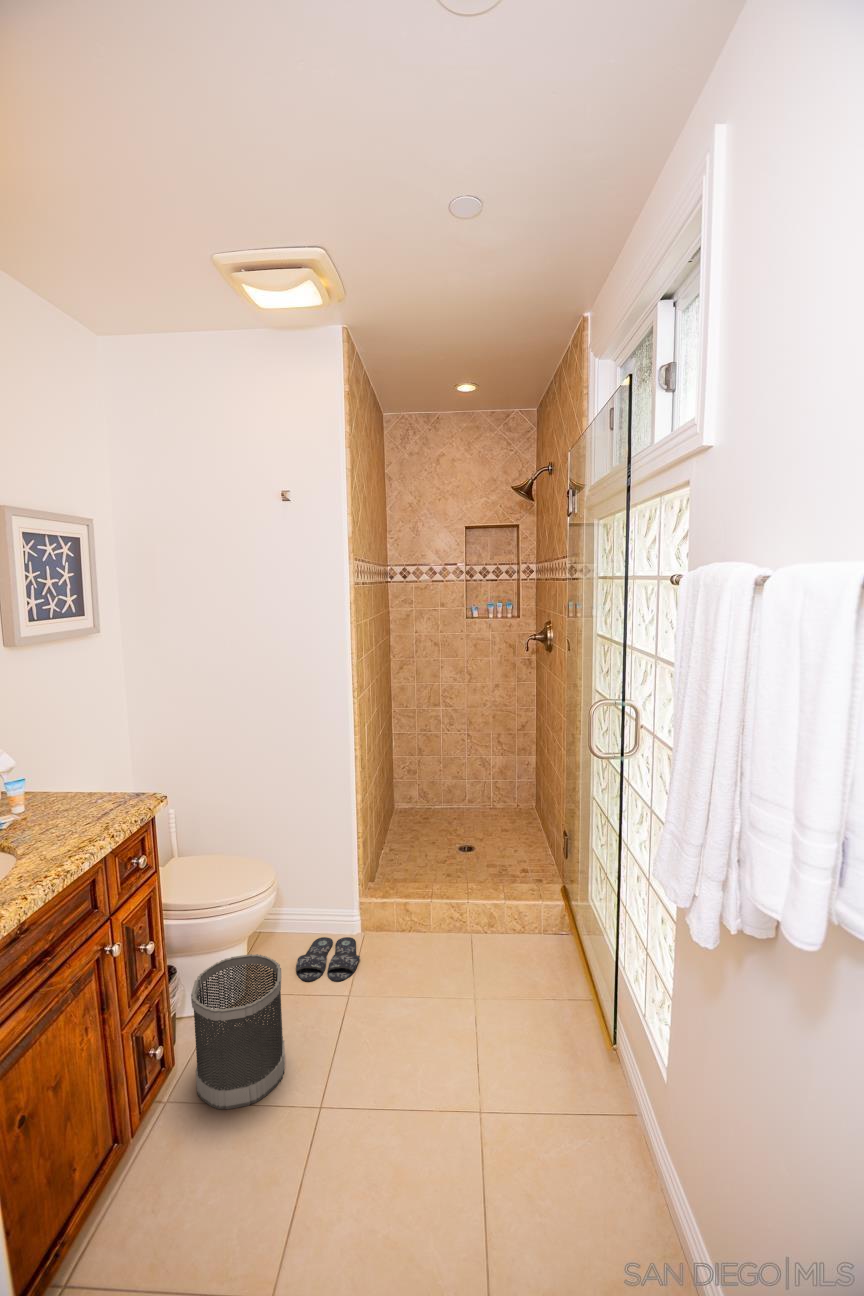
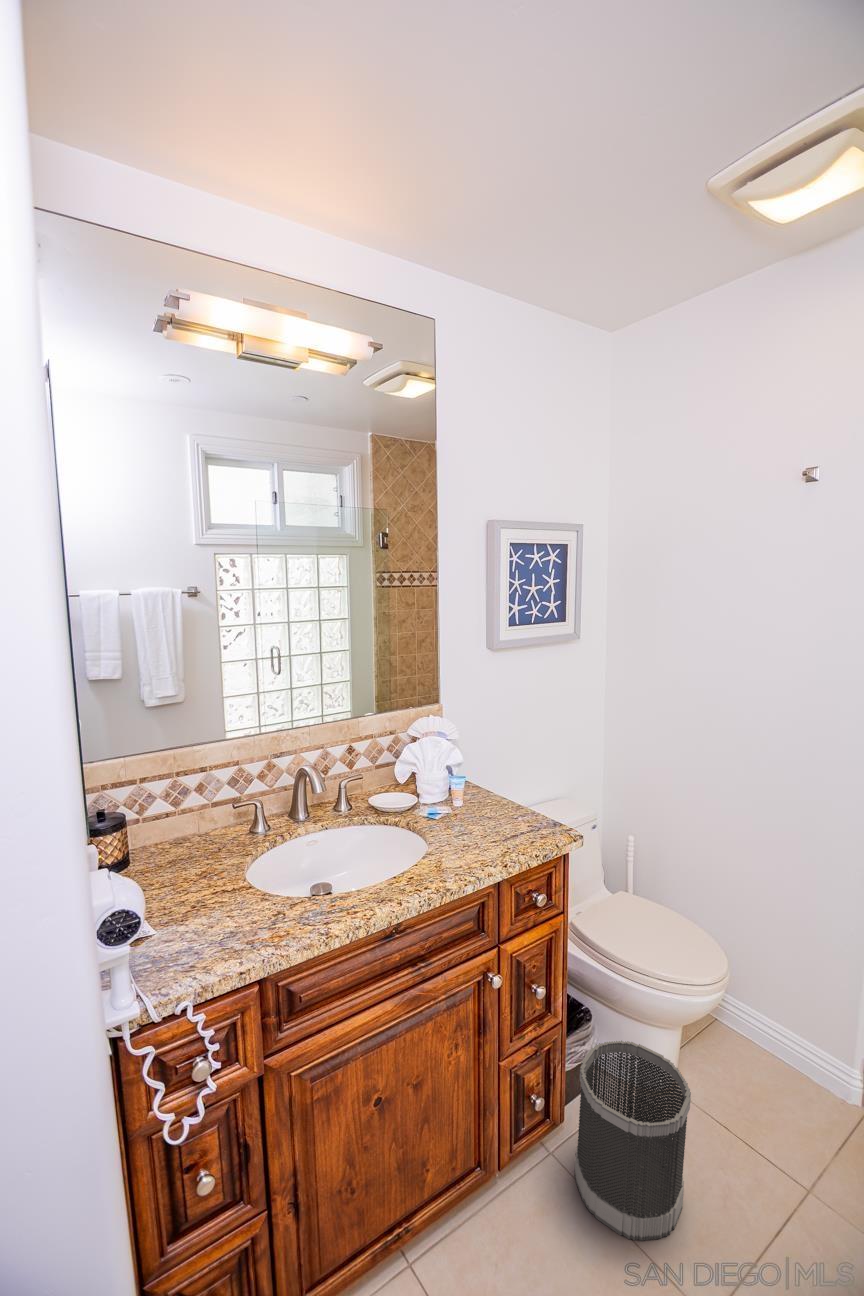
slippers: present [296,937,360,982] -> none [735,1075,836,1162]

